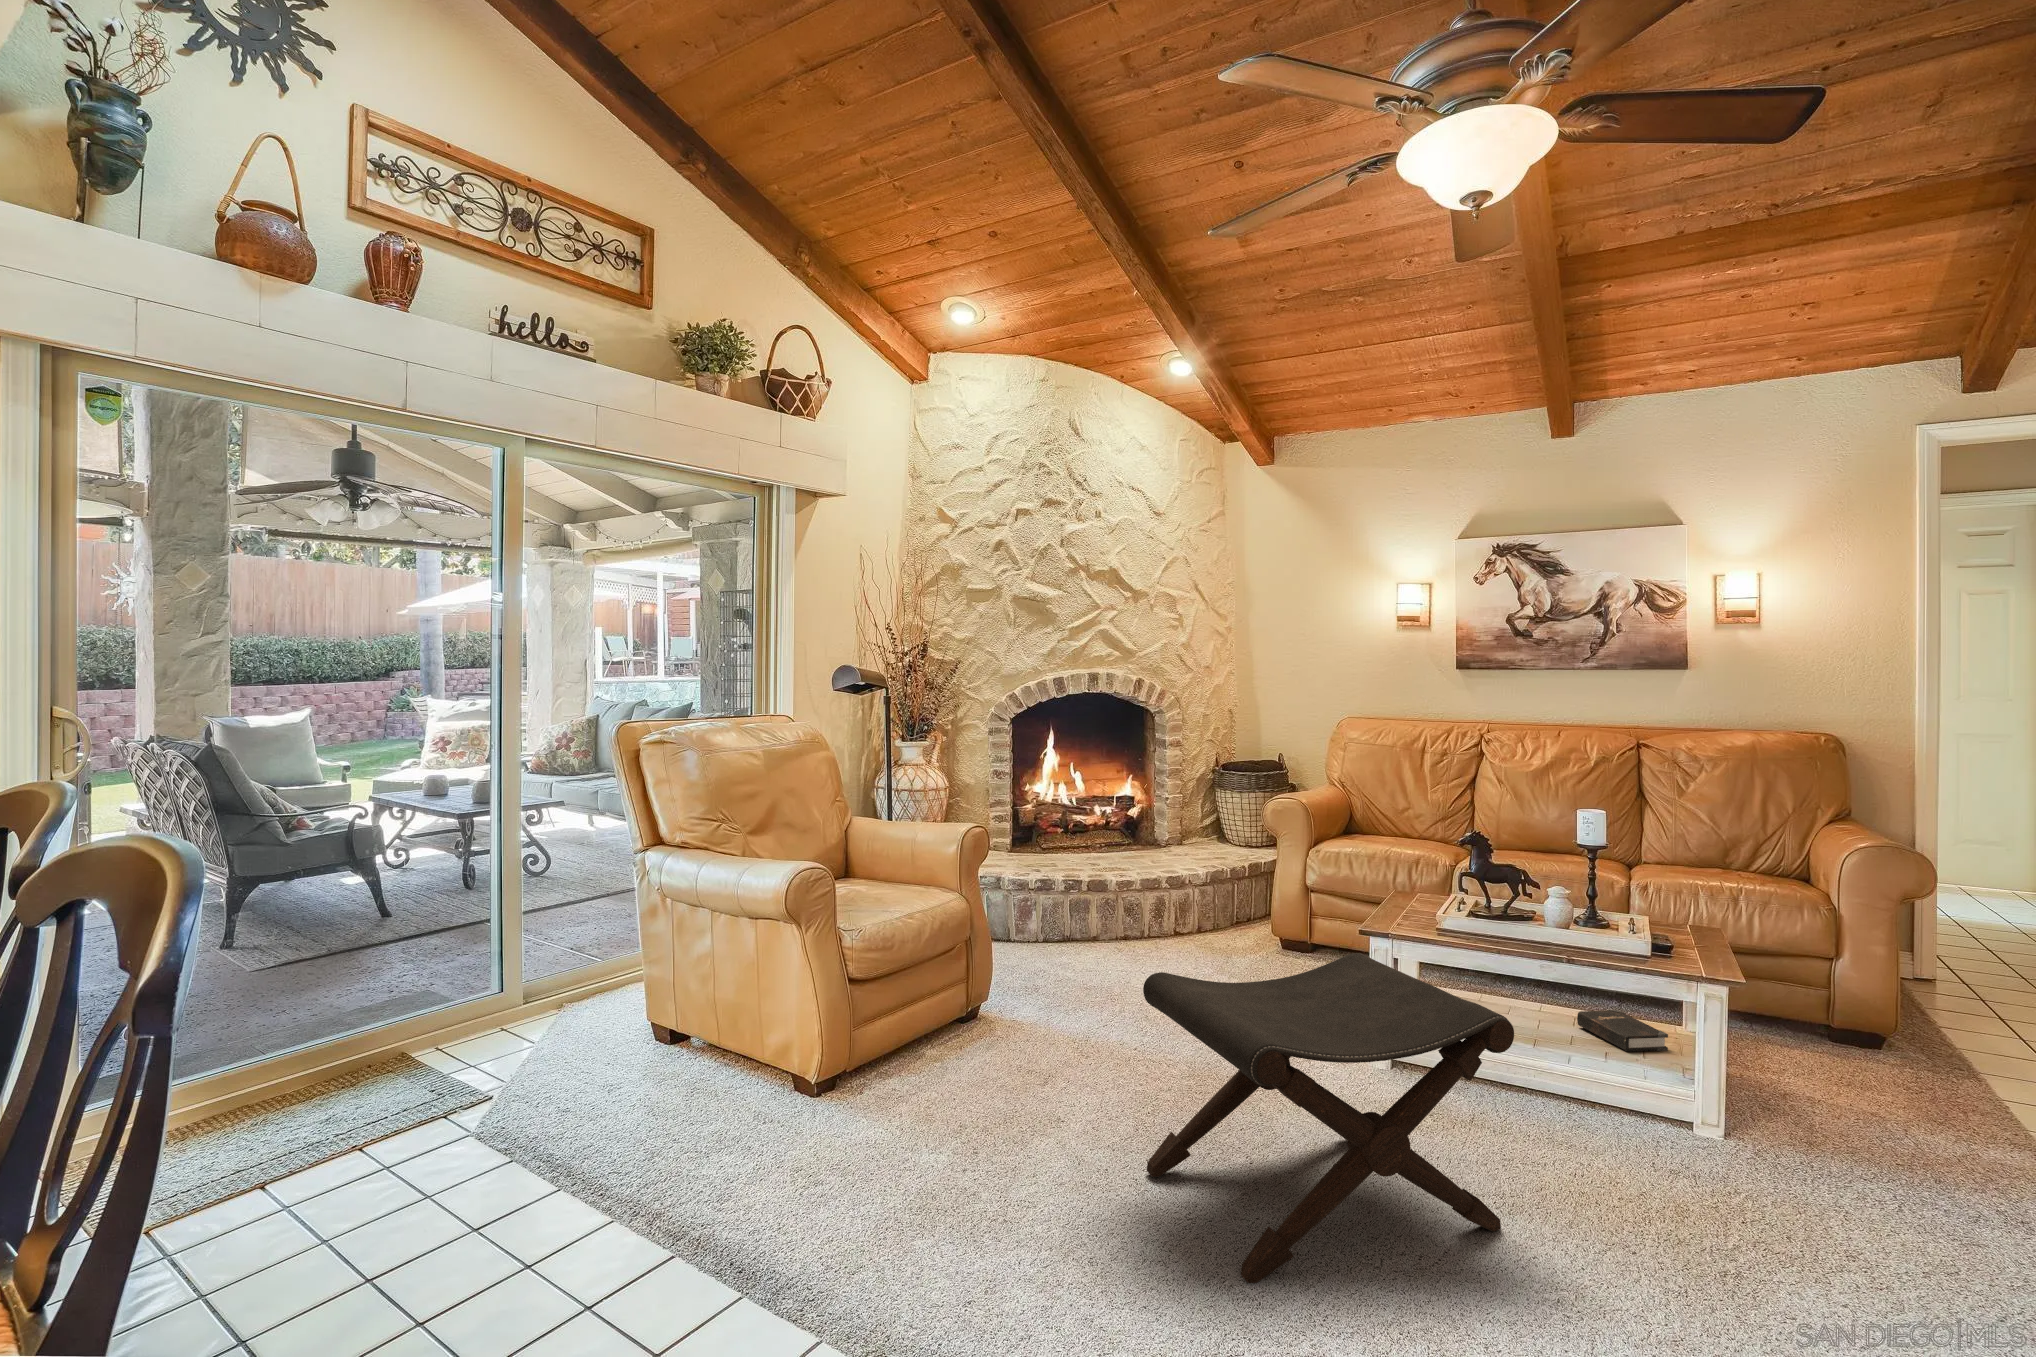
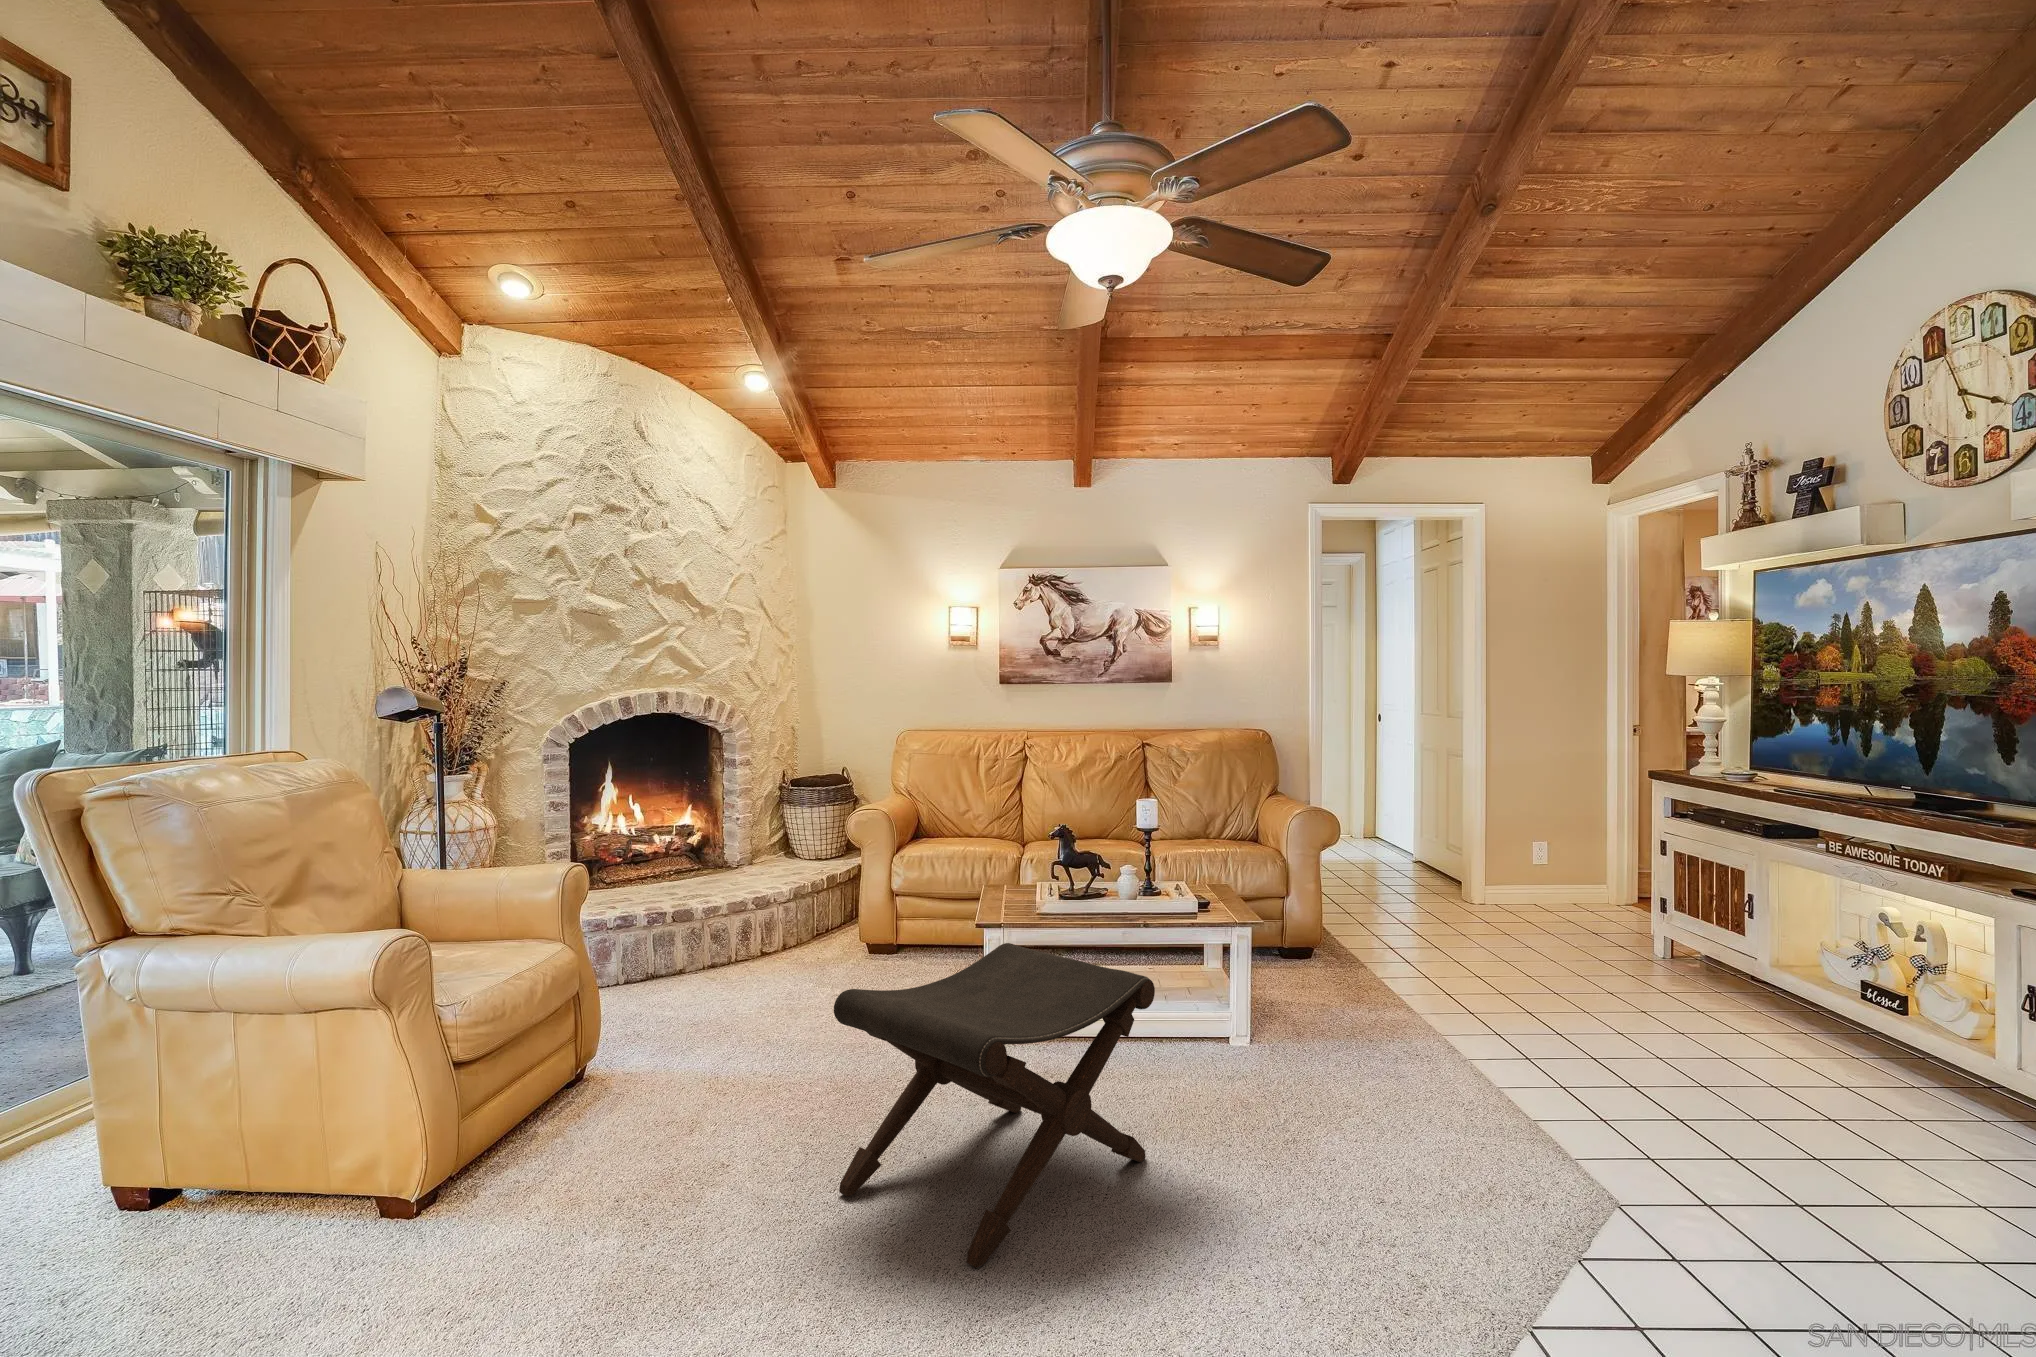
hardback book: present [1577,1010,1668,1052] -> none [1139,961,1205,994]

